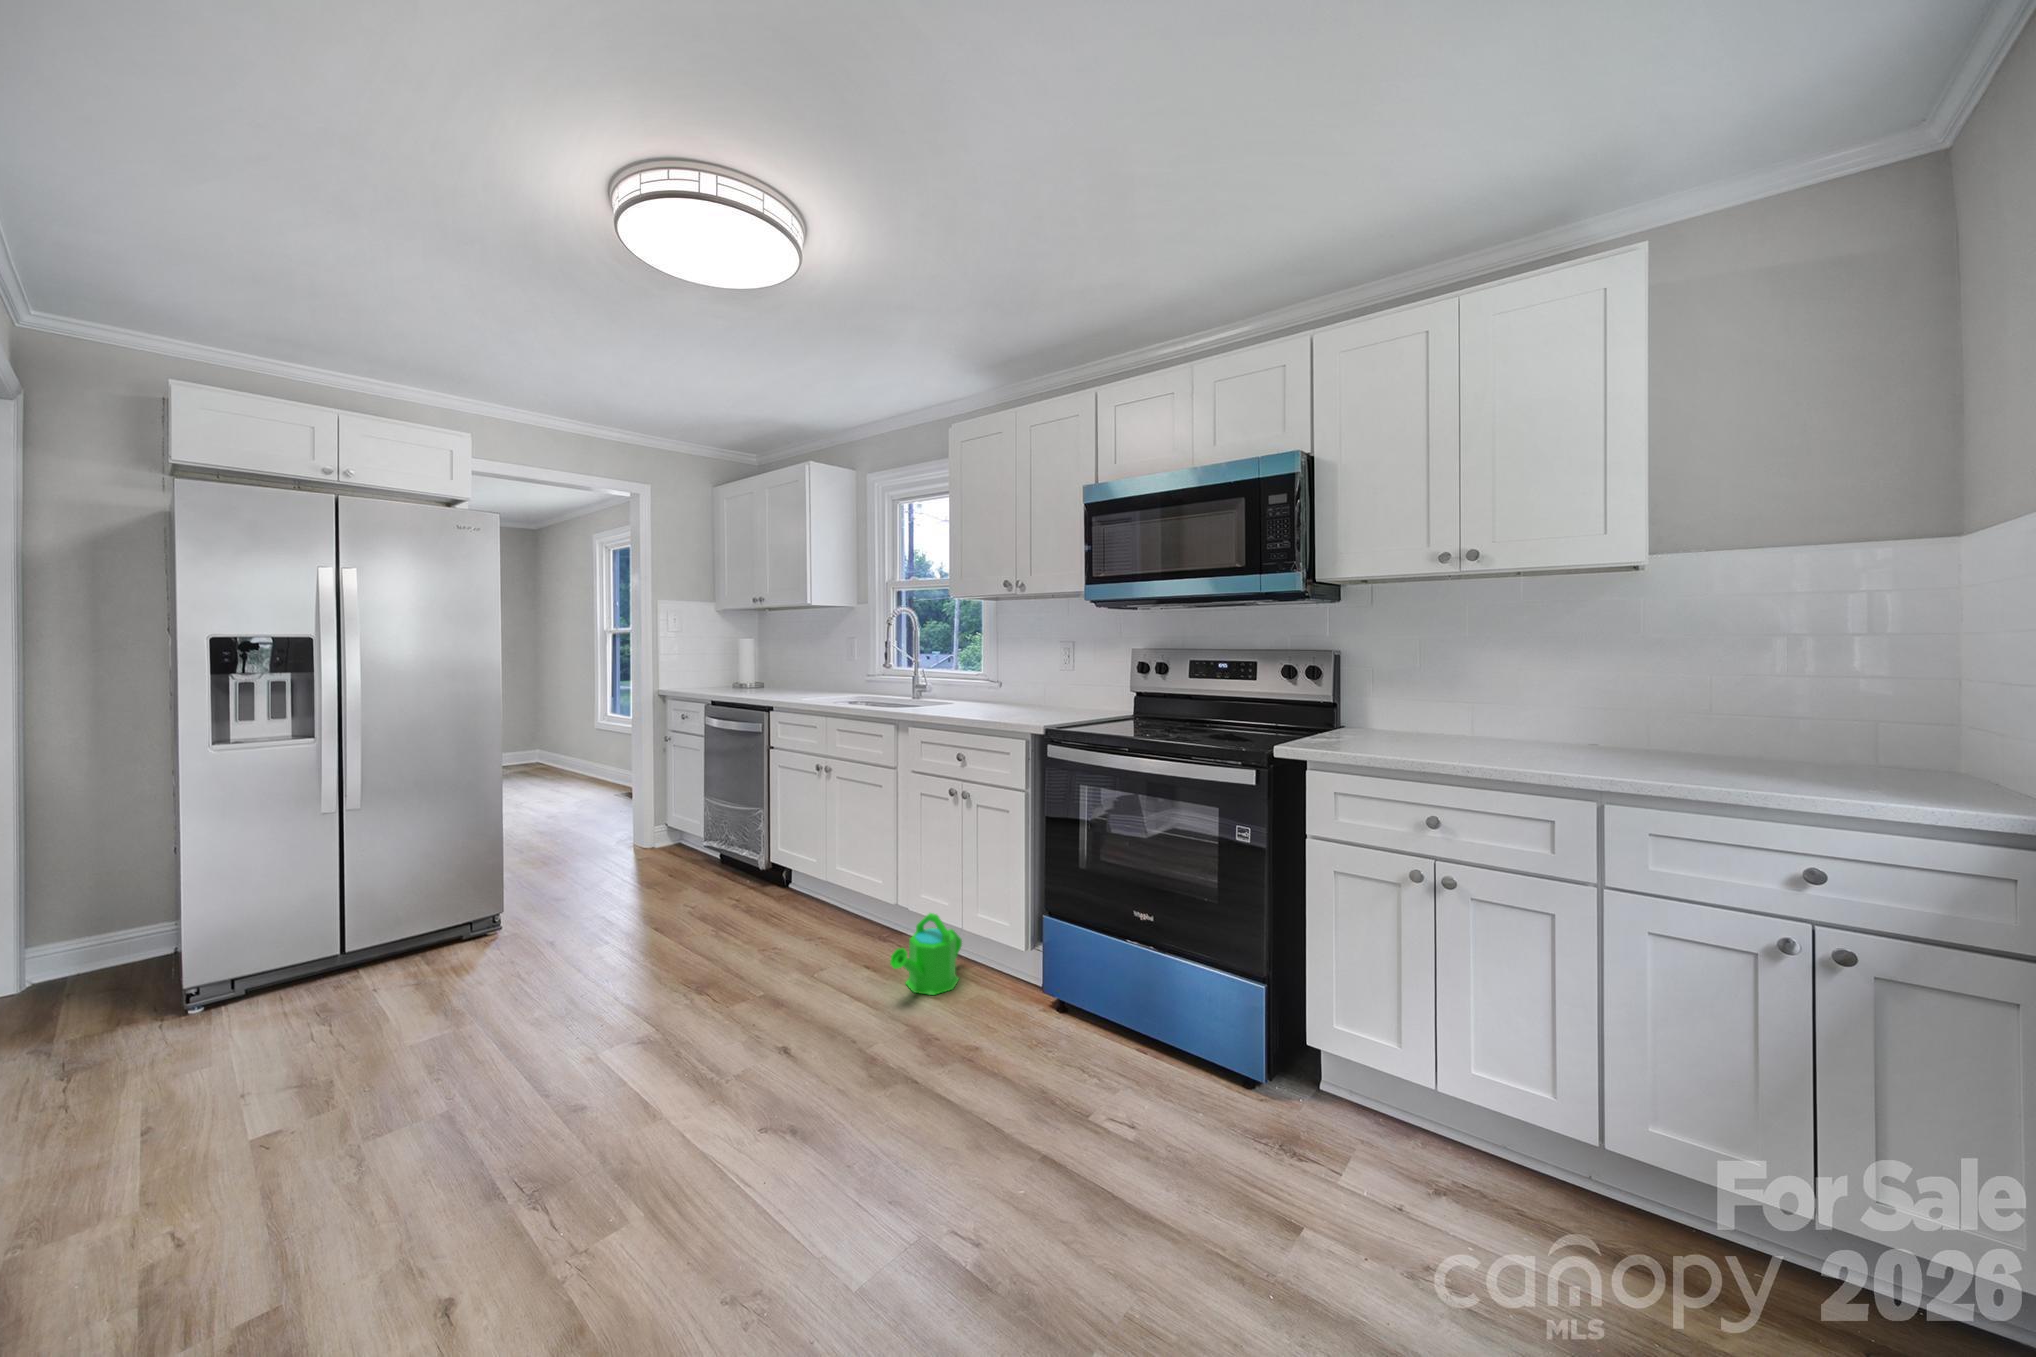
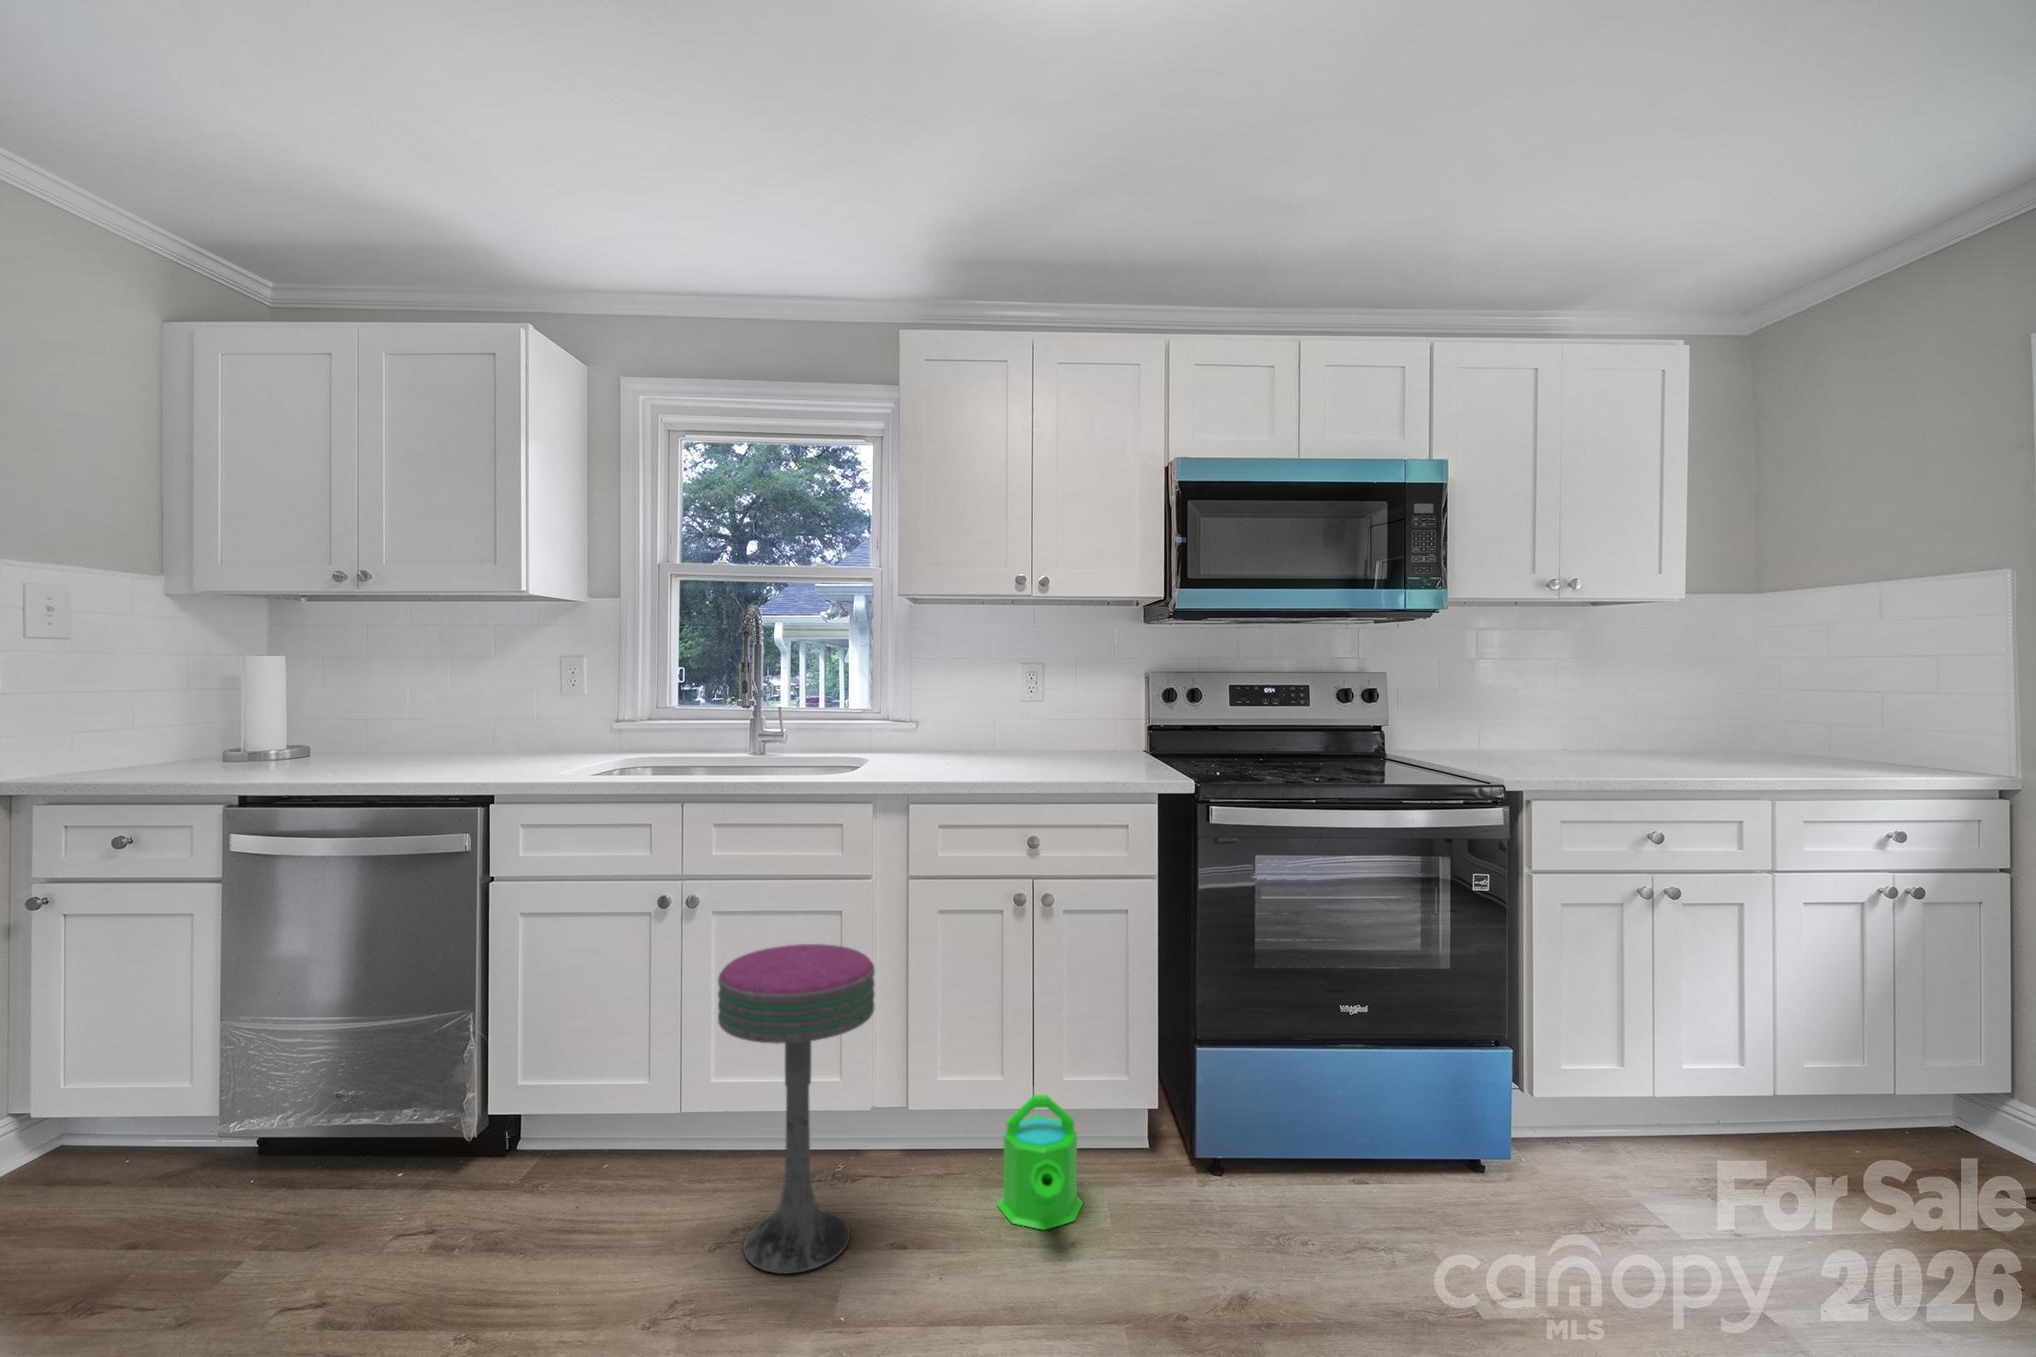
bar stool: none [771,797,856,965] -> present [718,944,875,1273]

